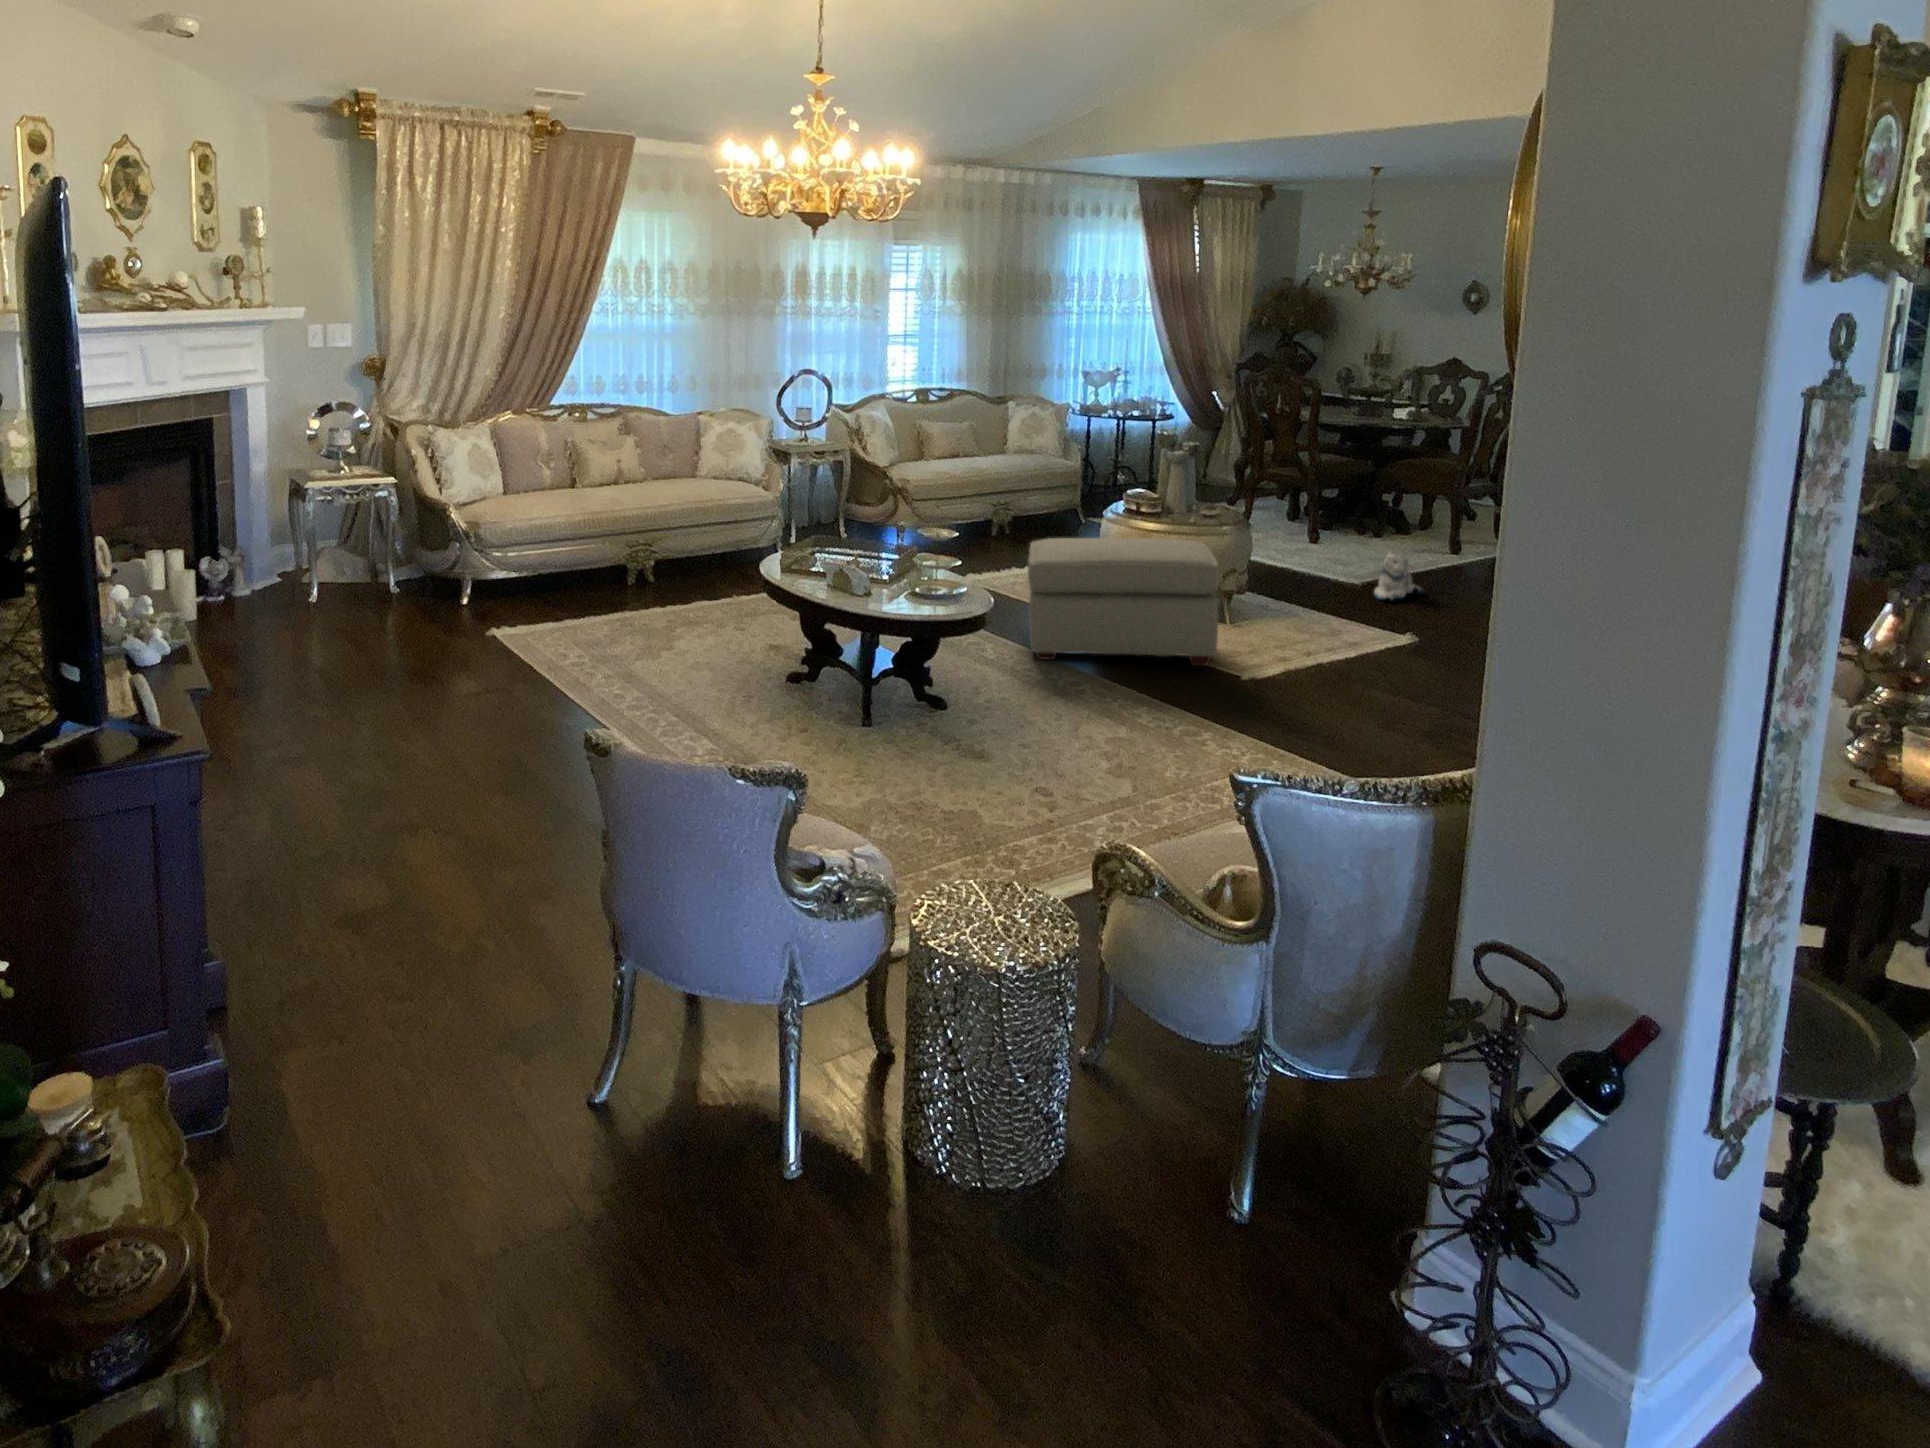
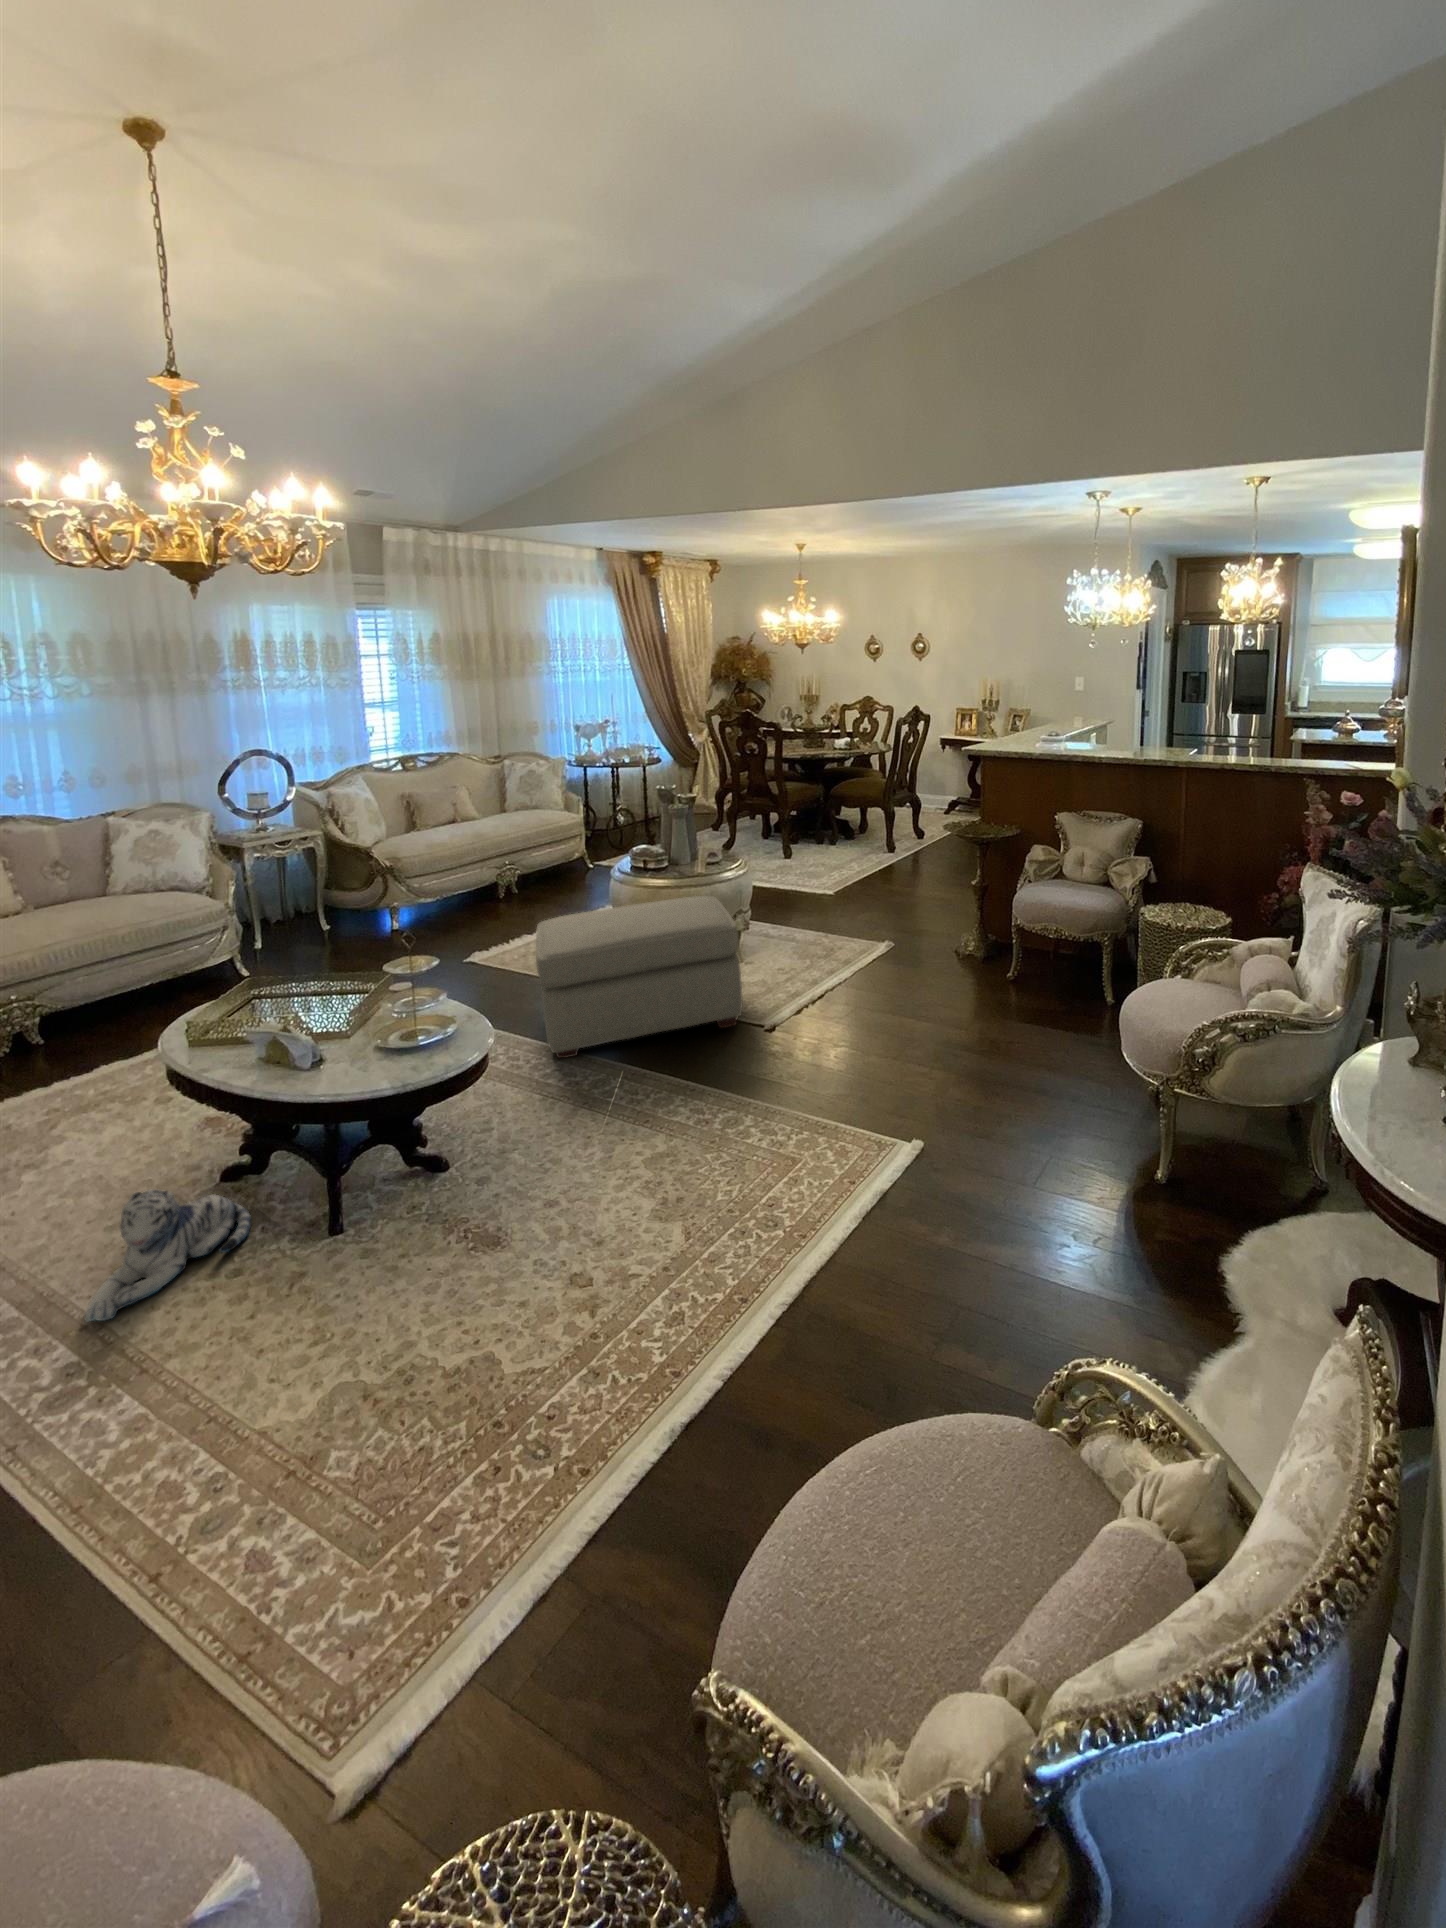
plush toy: present [1374,552,1424,600] -> present [84,1189,252,1322]

